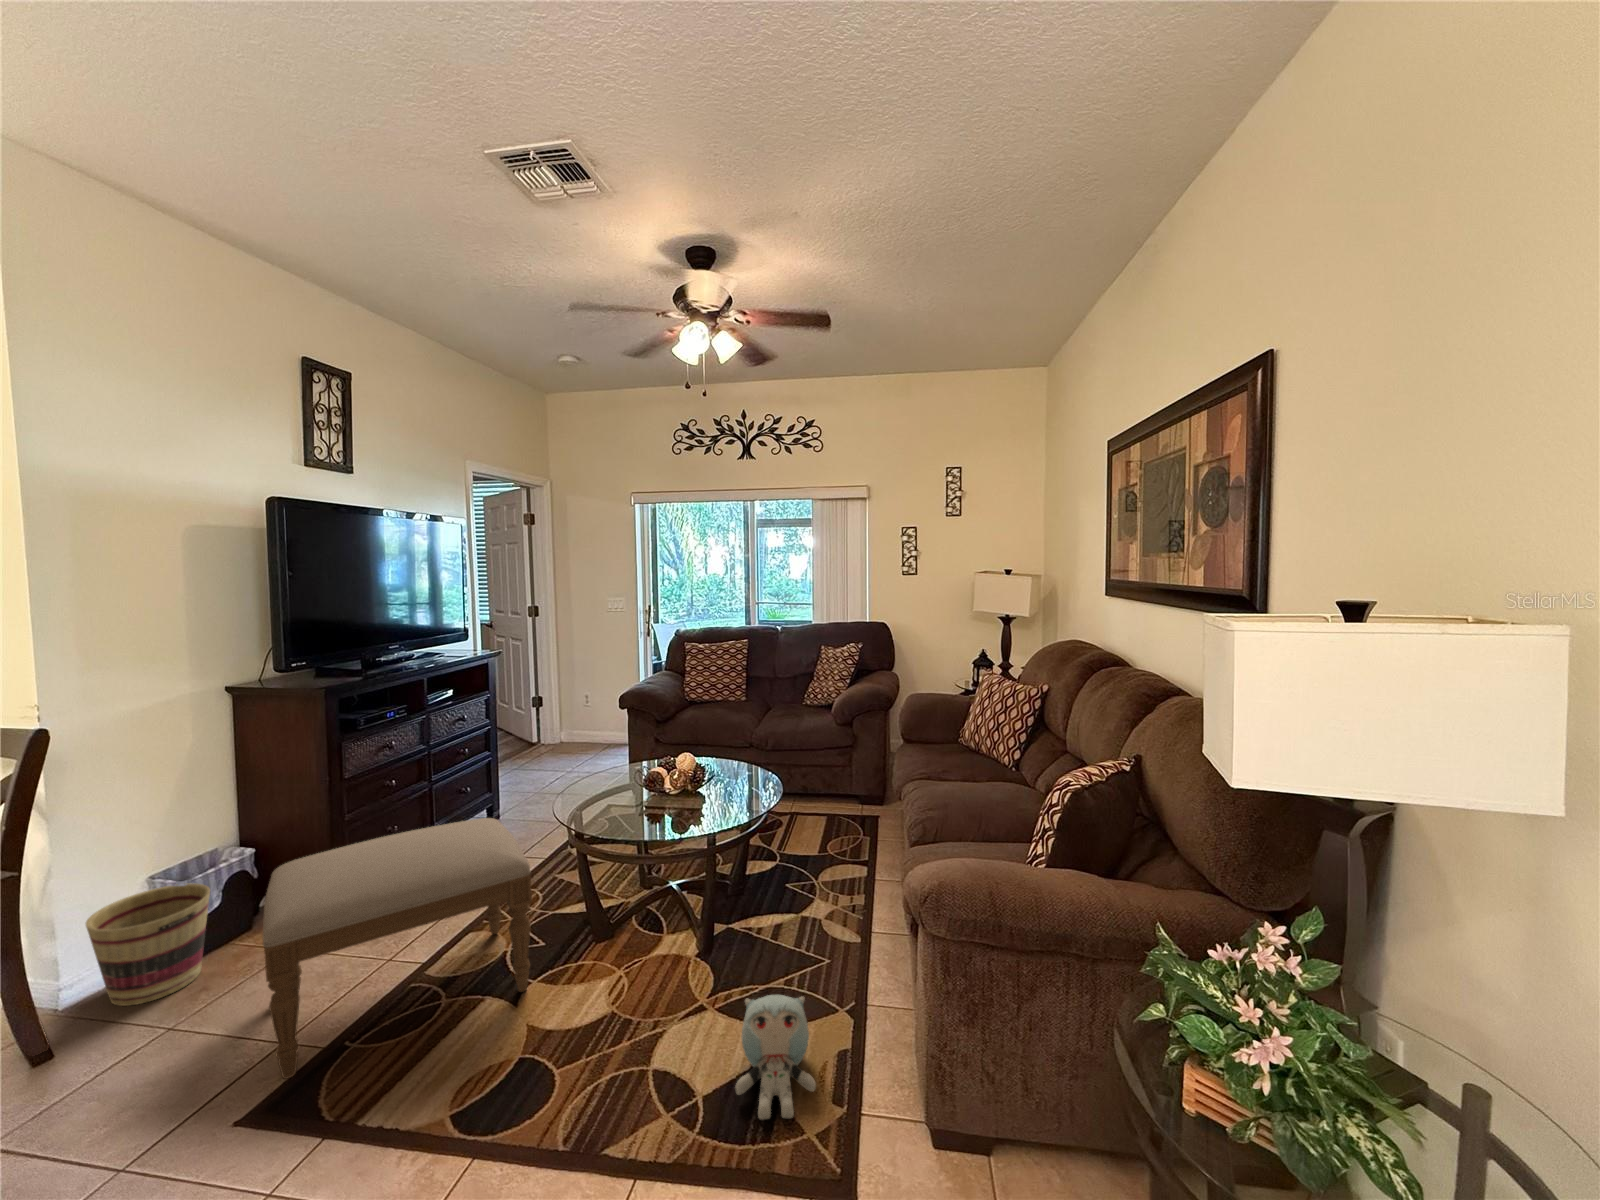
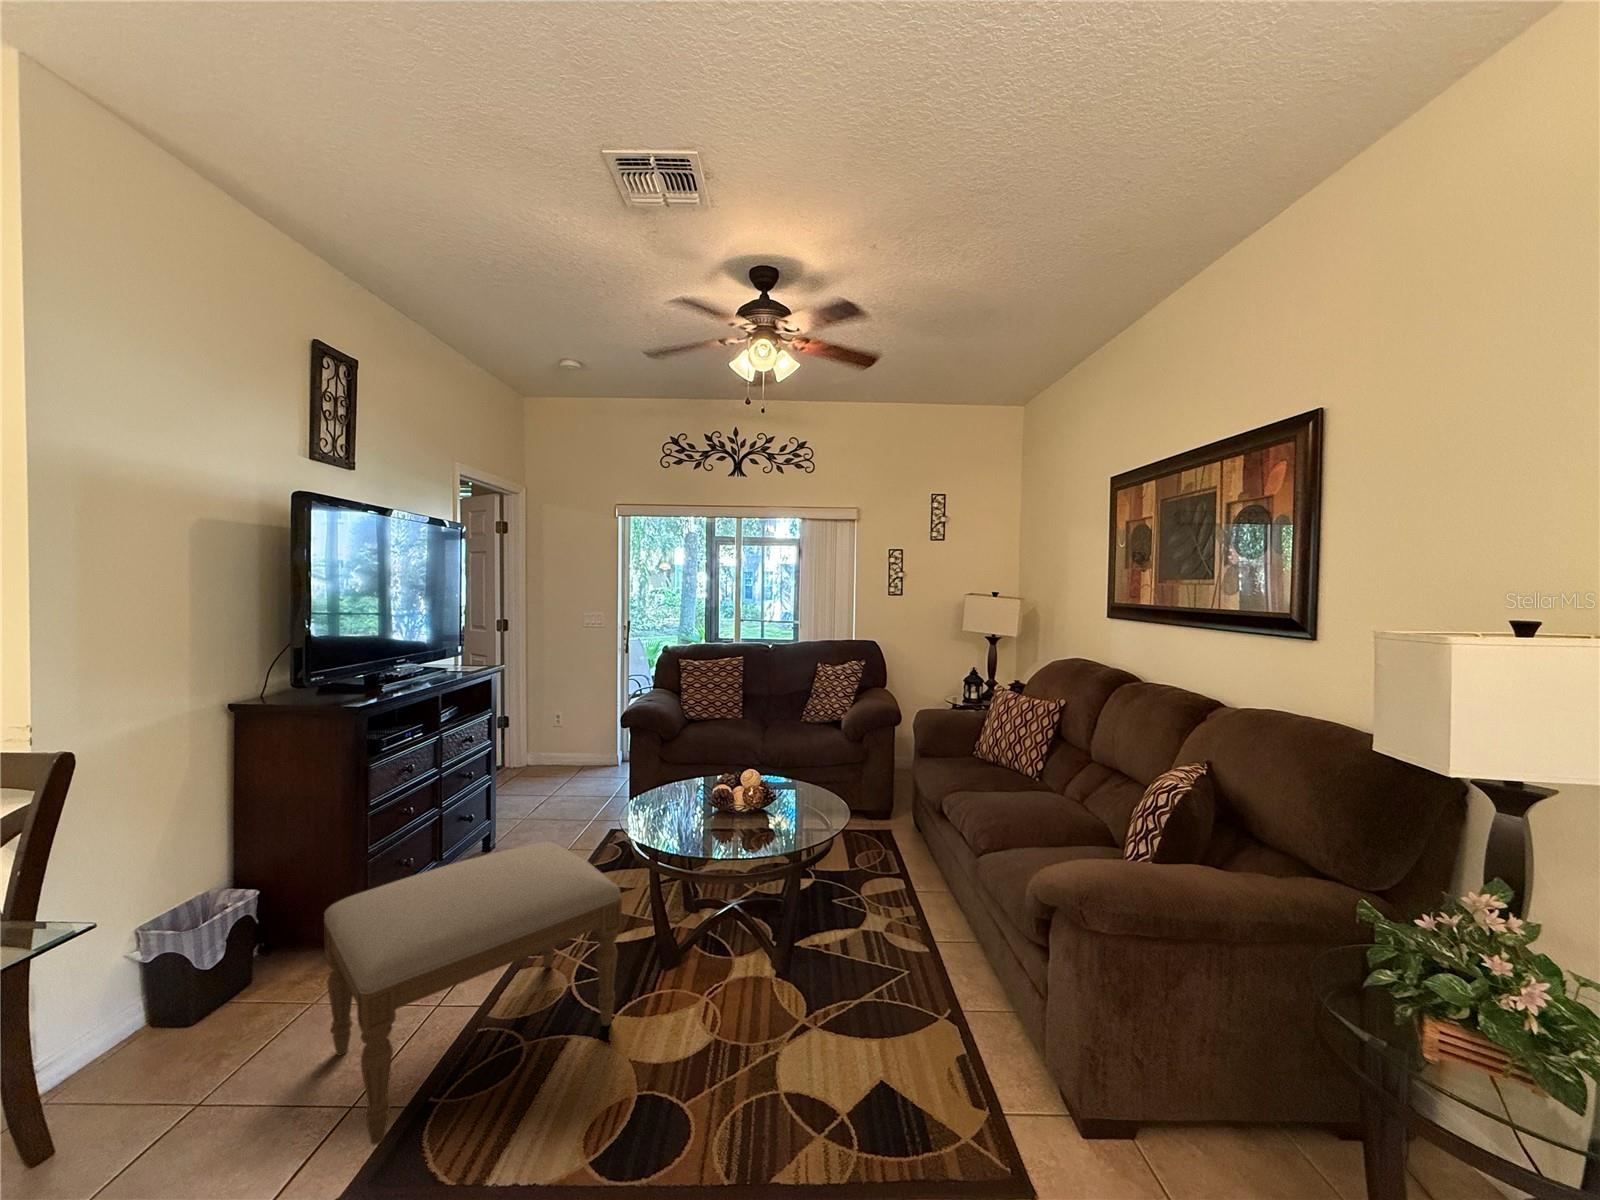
basket: present [86,883,210,1006] -> none [81,931,227,1081]
plush toy: present [735,995,816,1120] -> none [869,1005,958,1132]

